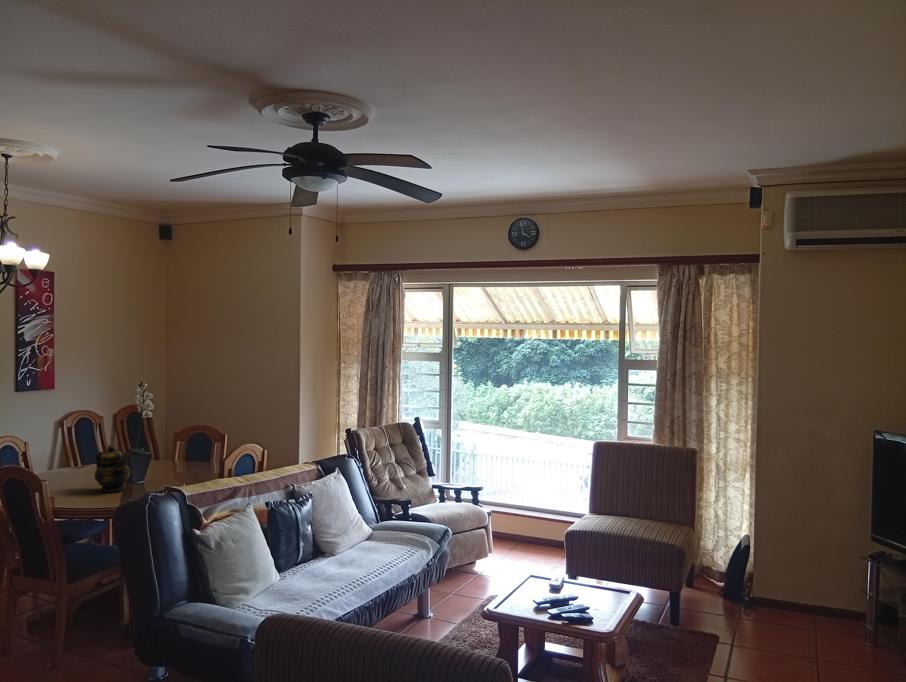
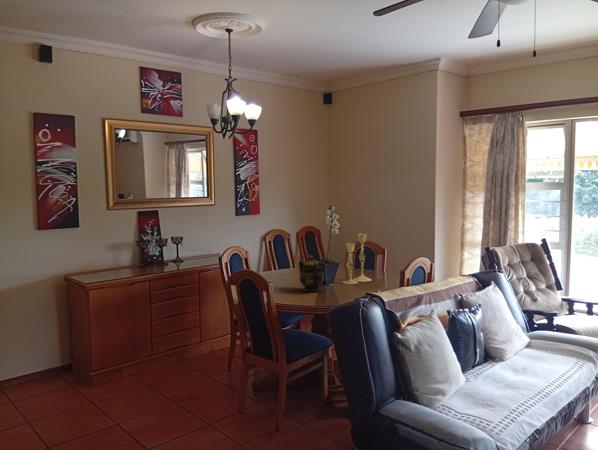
candlestick: none [160,415,201,480] -> present [343,234,371,284]

